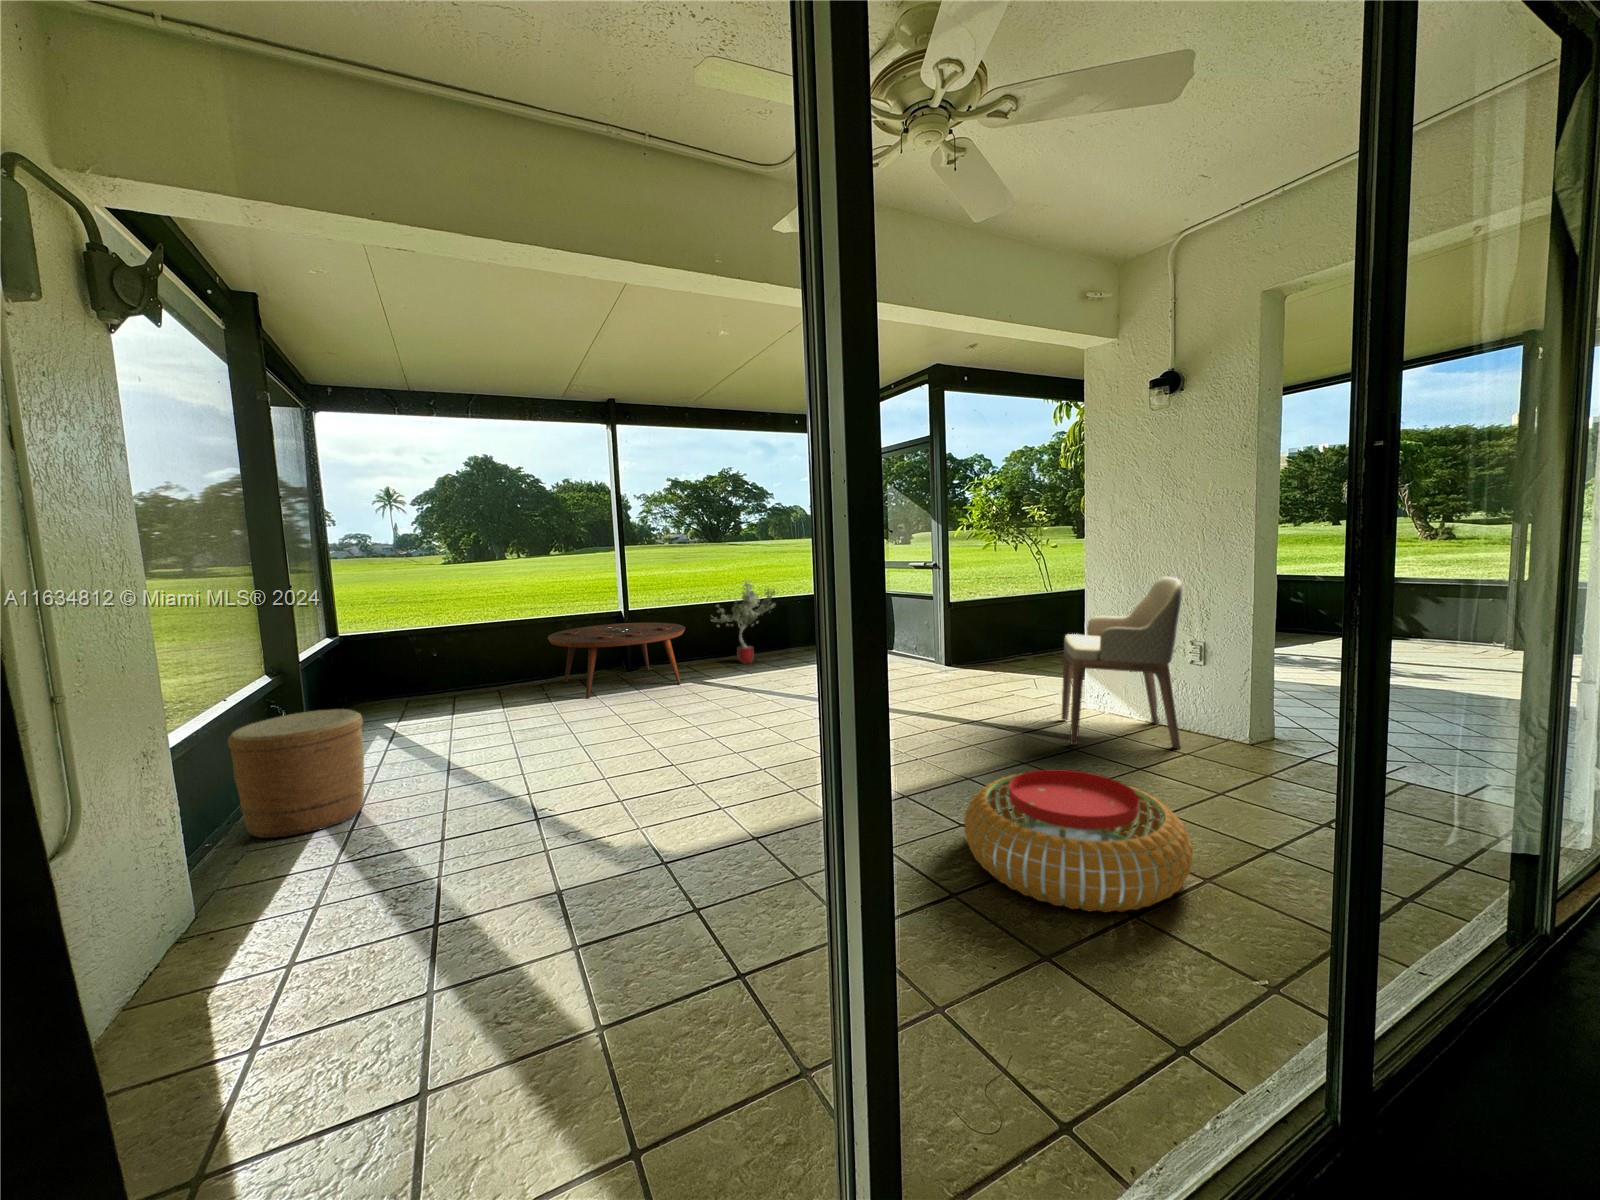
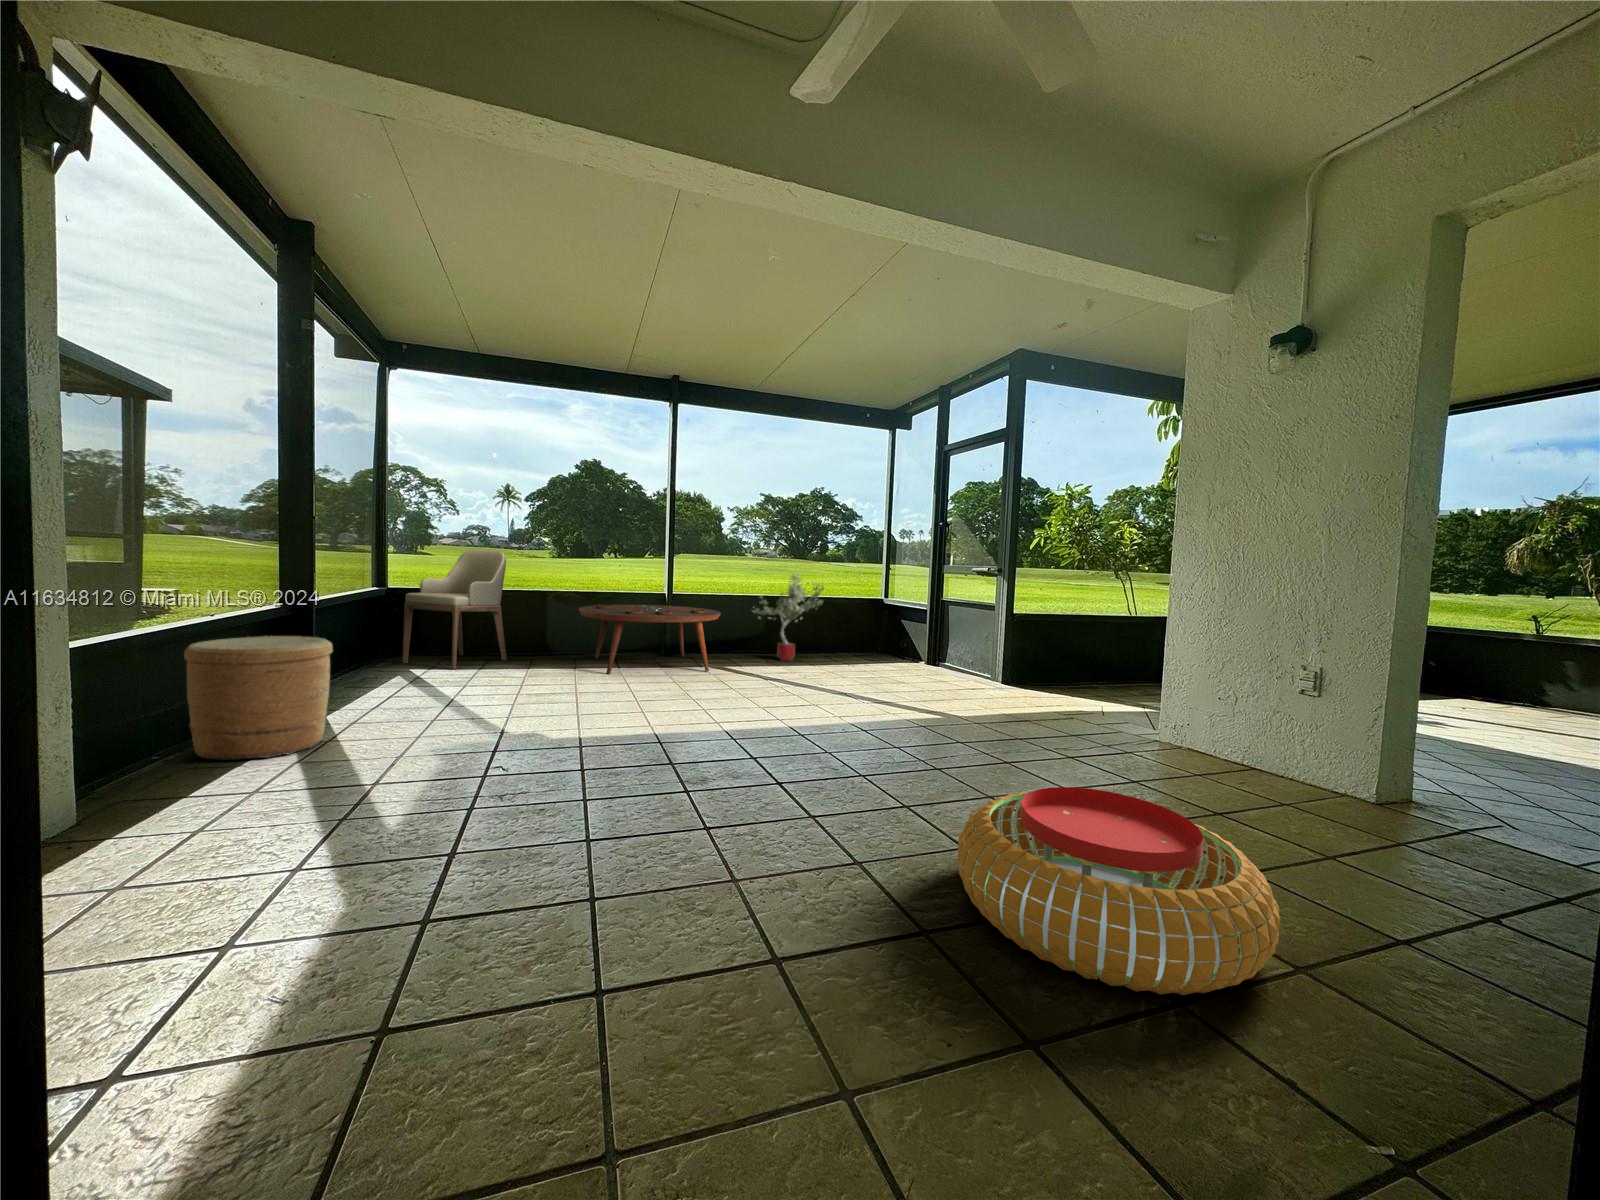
armchair: present [1062,577,1182,749] -> present [402,550,507,670]

